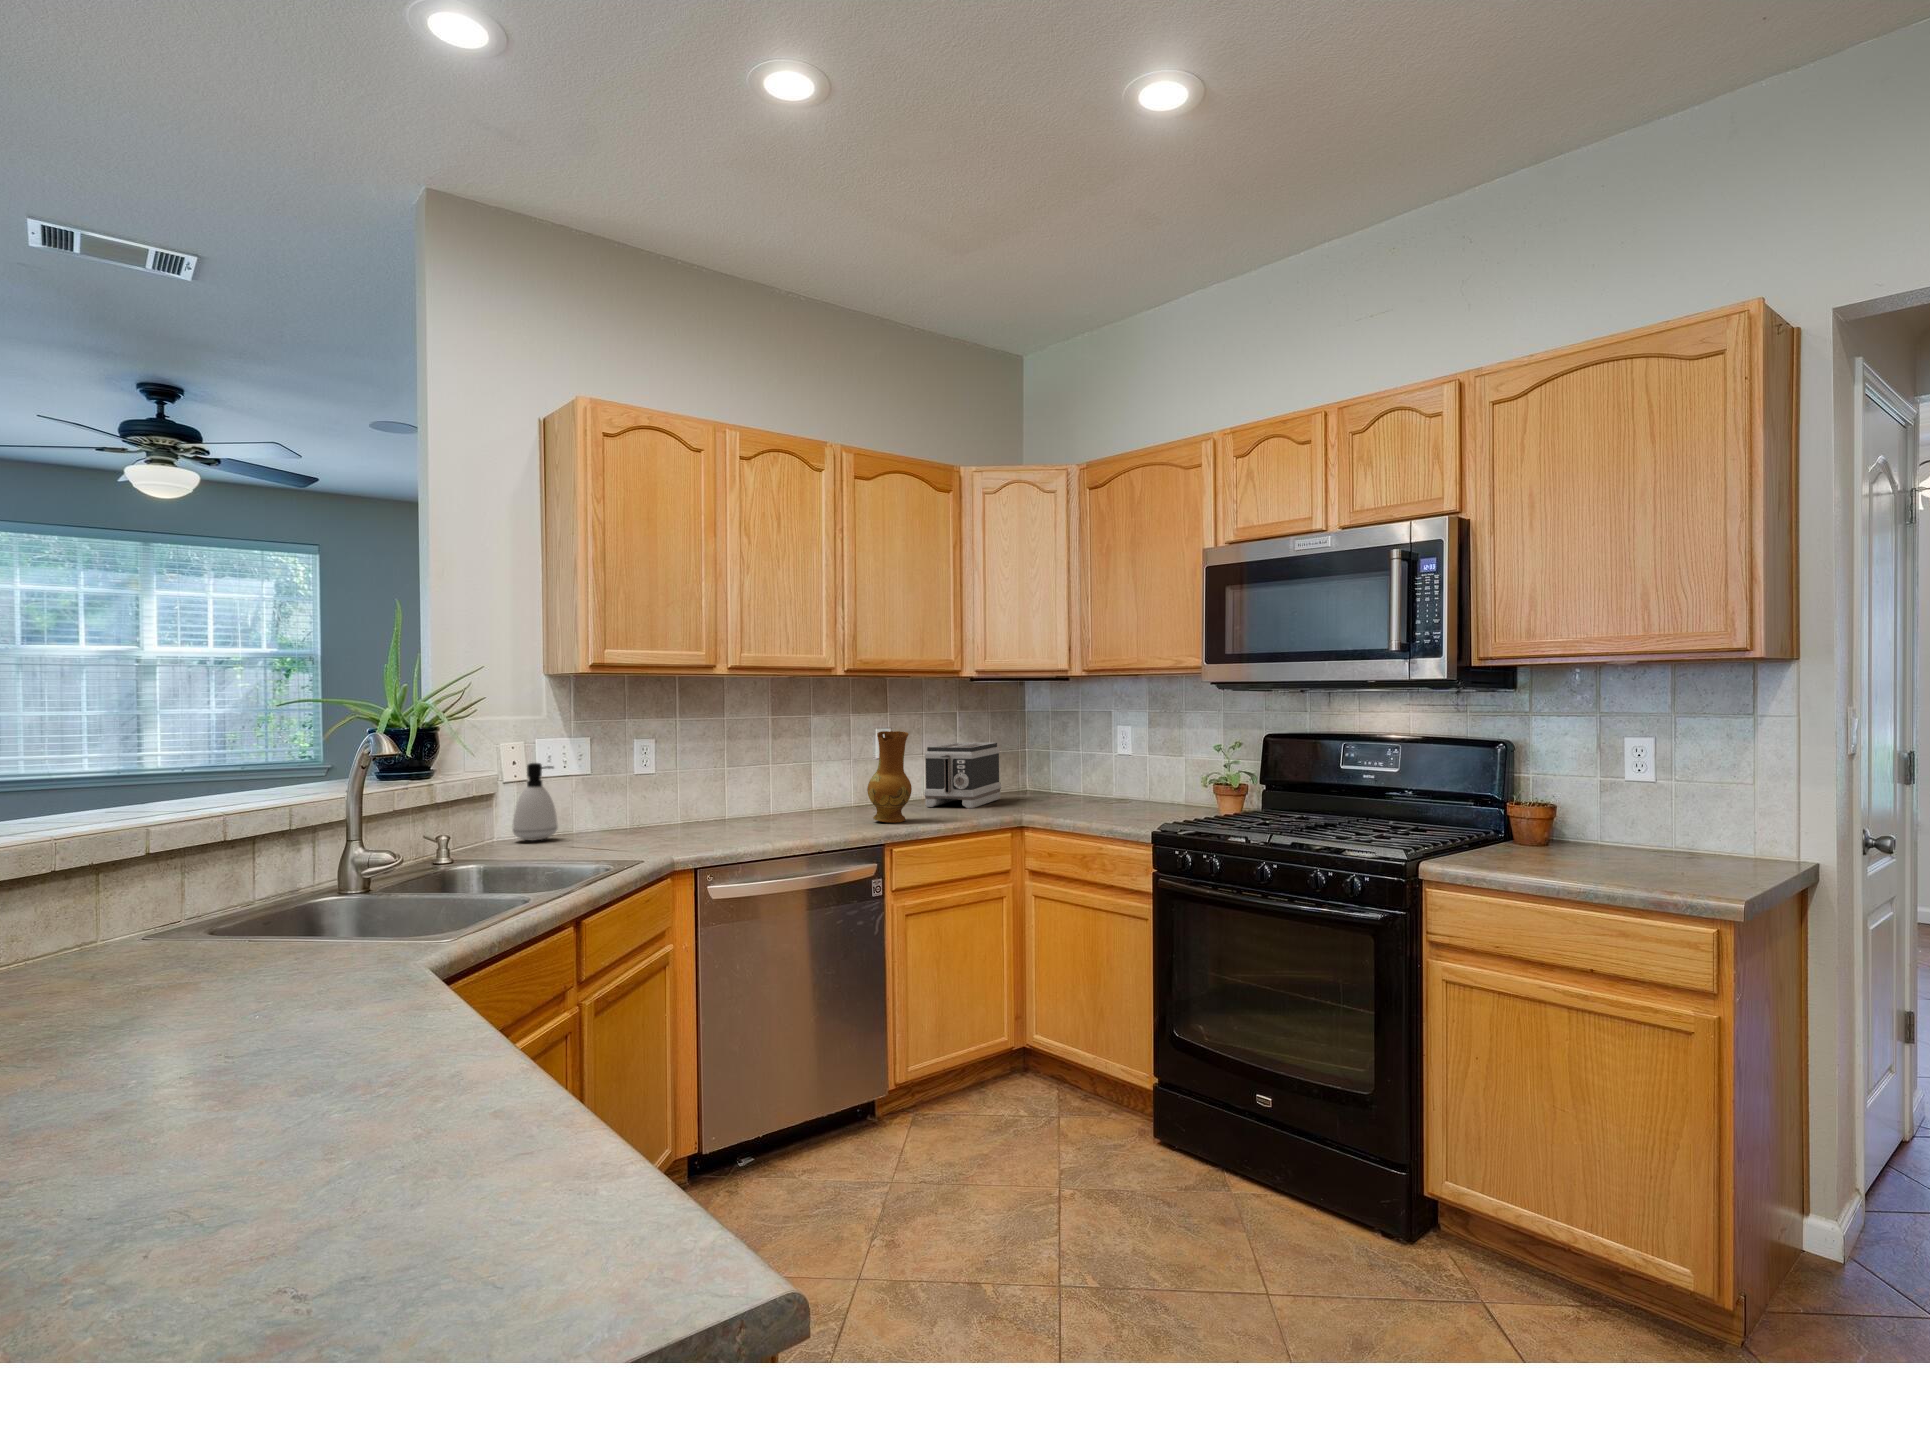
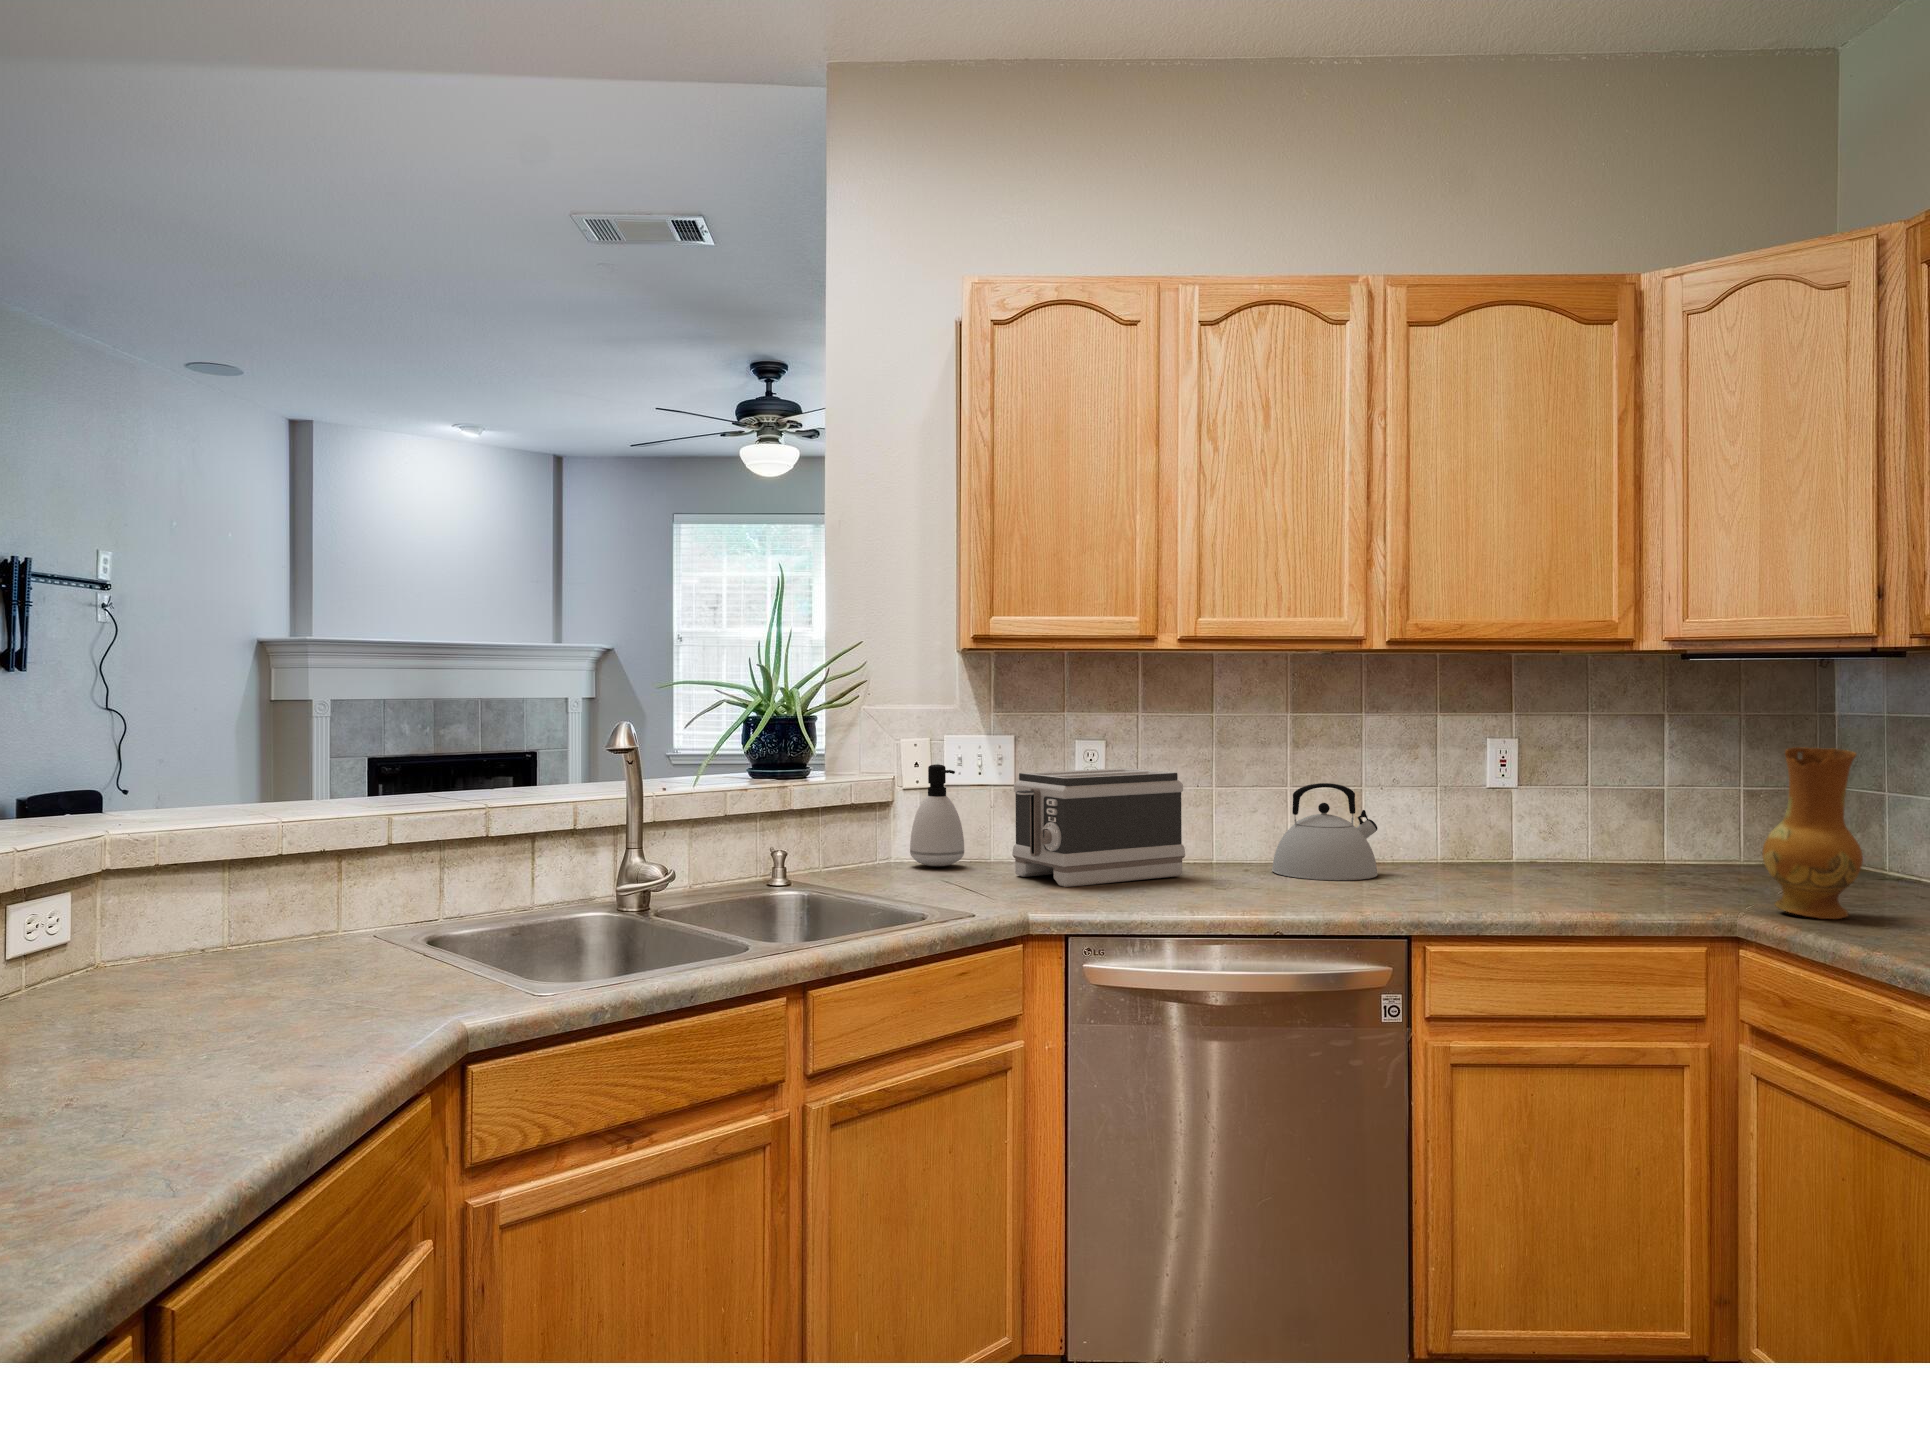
ceramic jug: present [867,731,912,823] -> present [1762,747,1863,919]
toaster: present [924,742,1001,808] -> present [1012,768,1185,887]
kettle: none [766,760,831,821] -> present [1272,783,1378,880]

